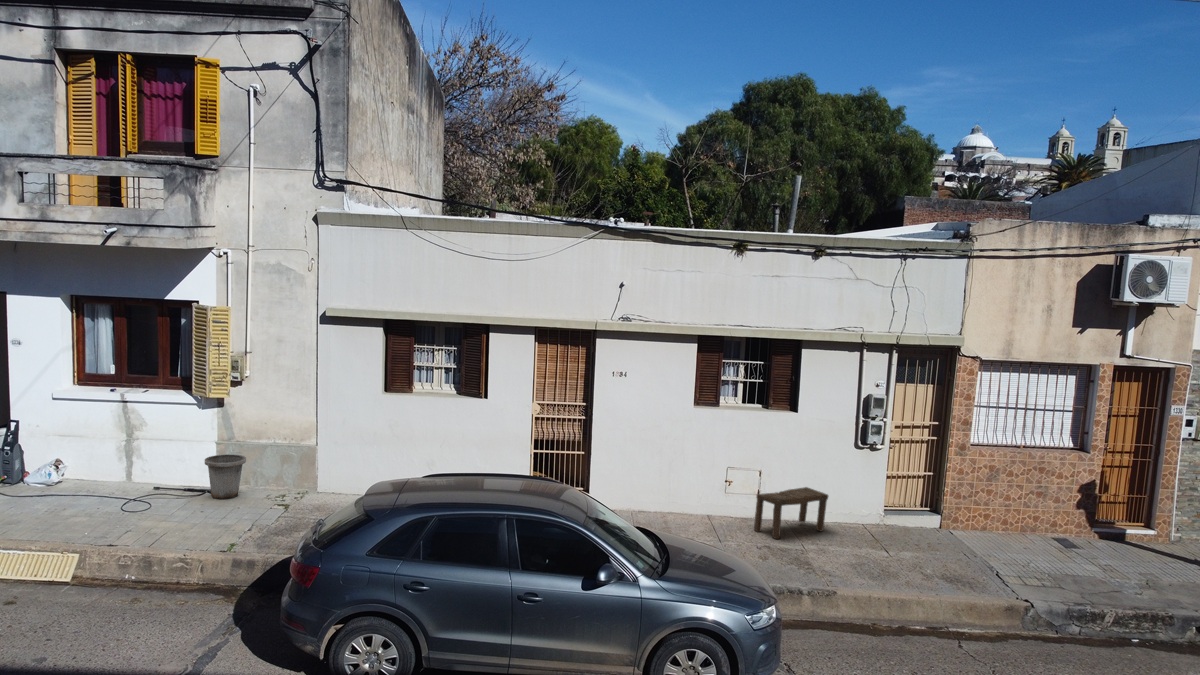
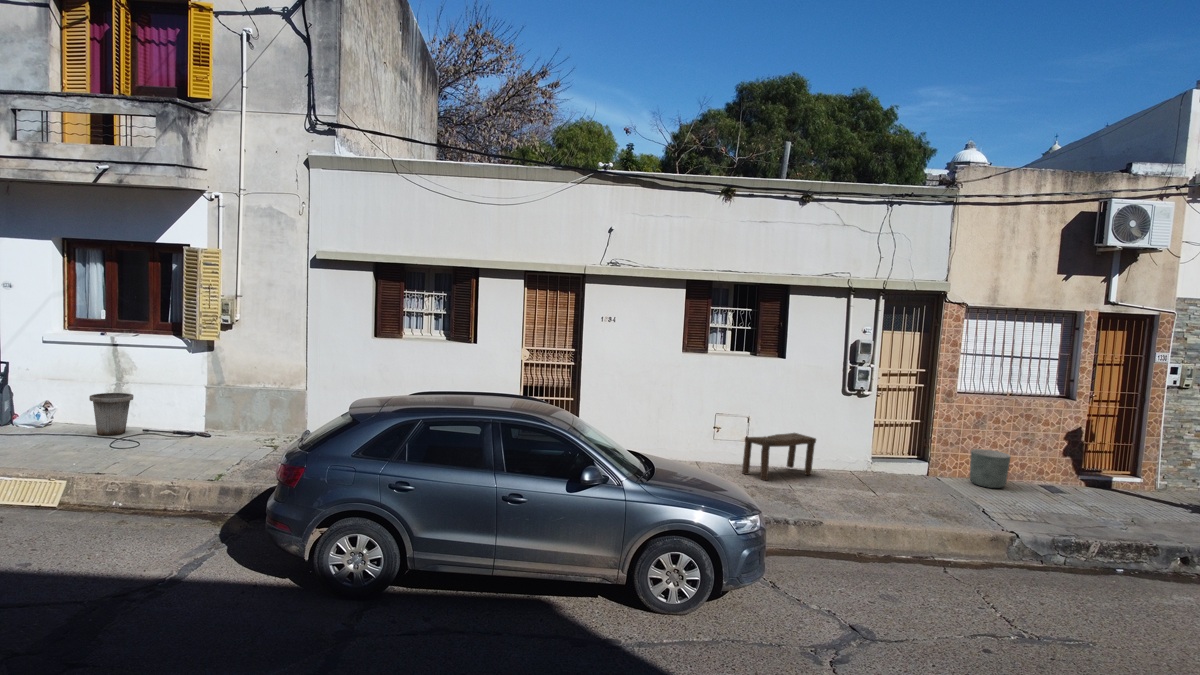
trash can: present [205,454,246,499] -> present [89,393,134,435]
planter: none [983,502,1024,544] -> present [970,449,1011,488]

